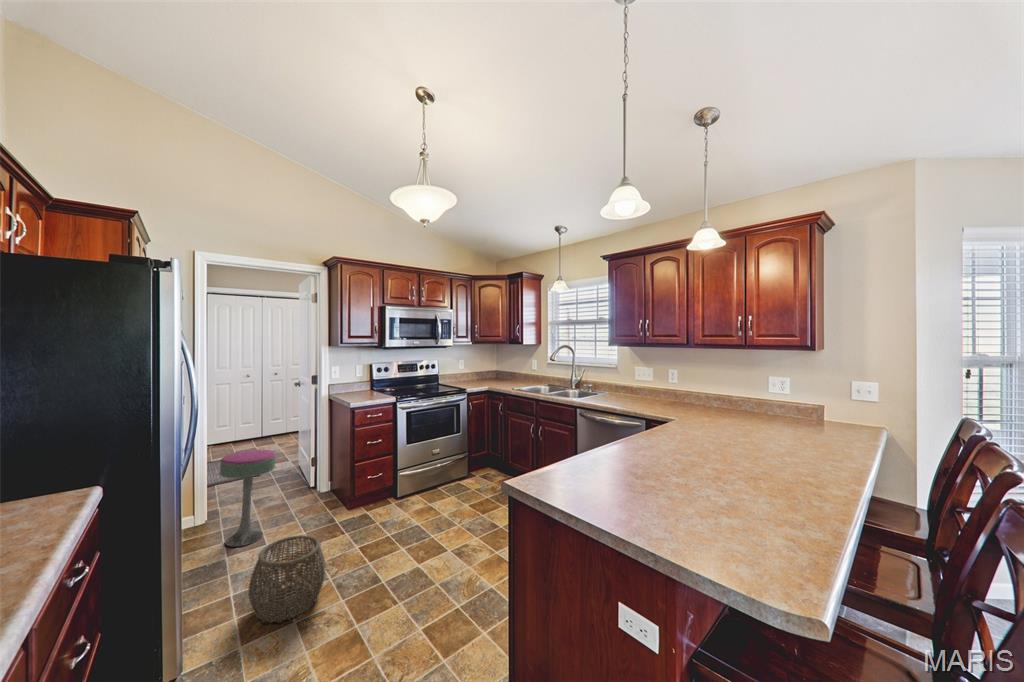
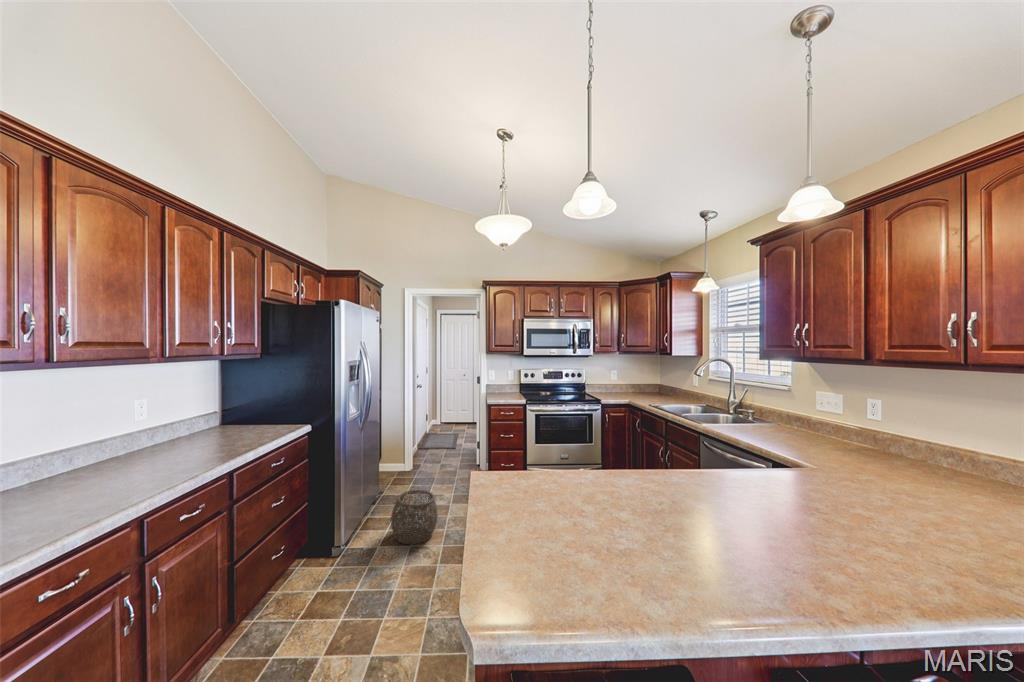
bar stool: present [220,450,276,547] -> none [407,427,440,492]

